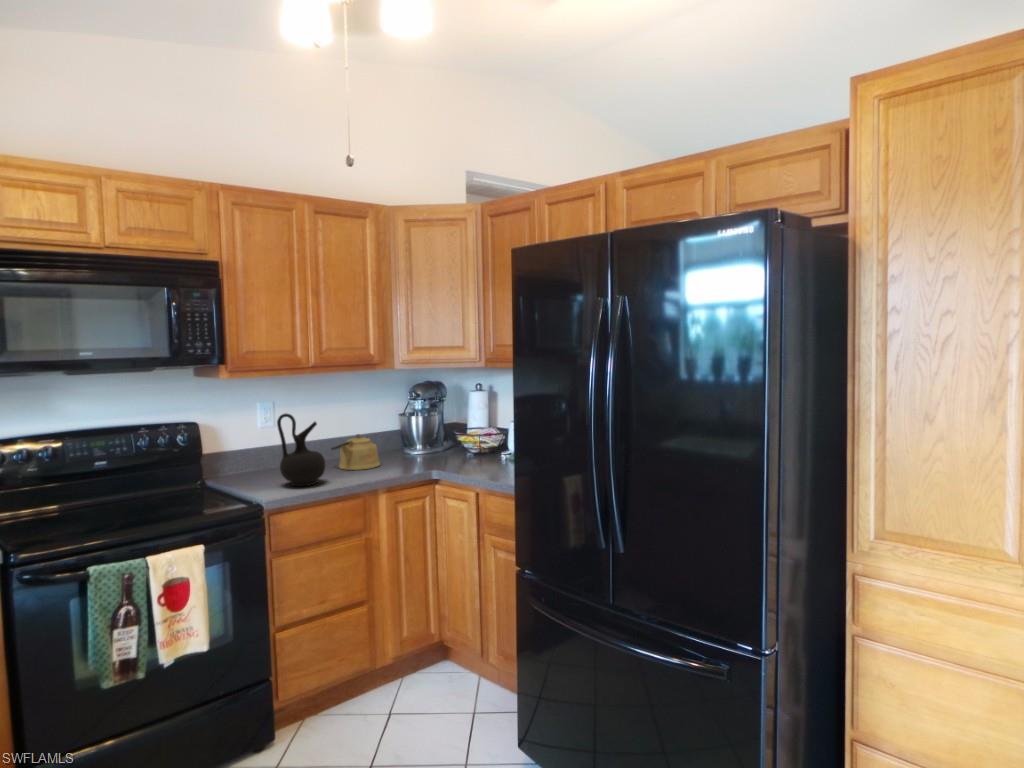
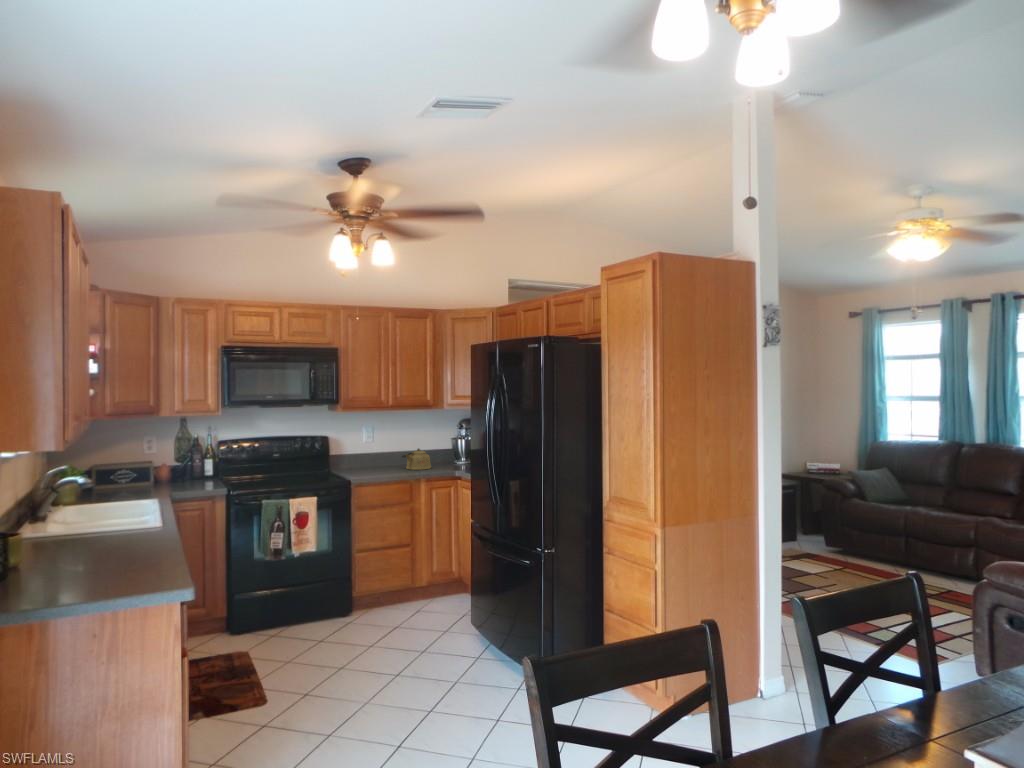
ceramic jug: present [277,414,325,486] -> none [365,433,391,475]

